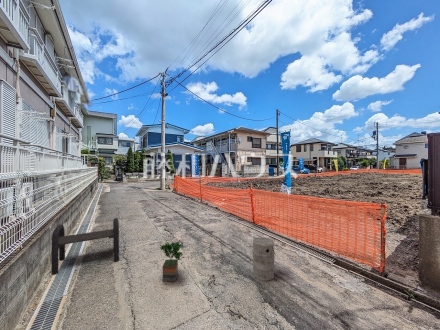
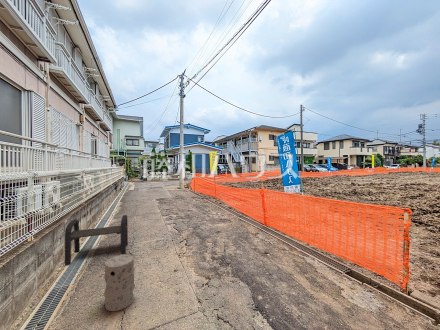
trash can: present [252,237,275,281] -> present [104,254,135,311]
potted tree: present [160,242,182,281] -> none [158,241,181,279]

